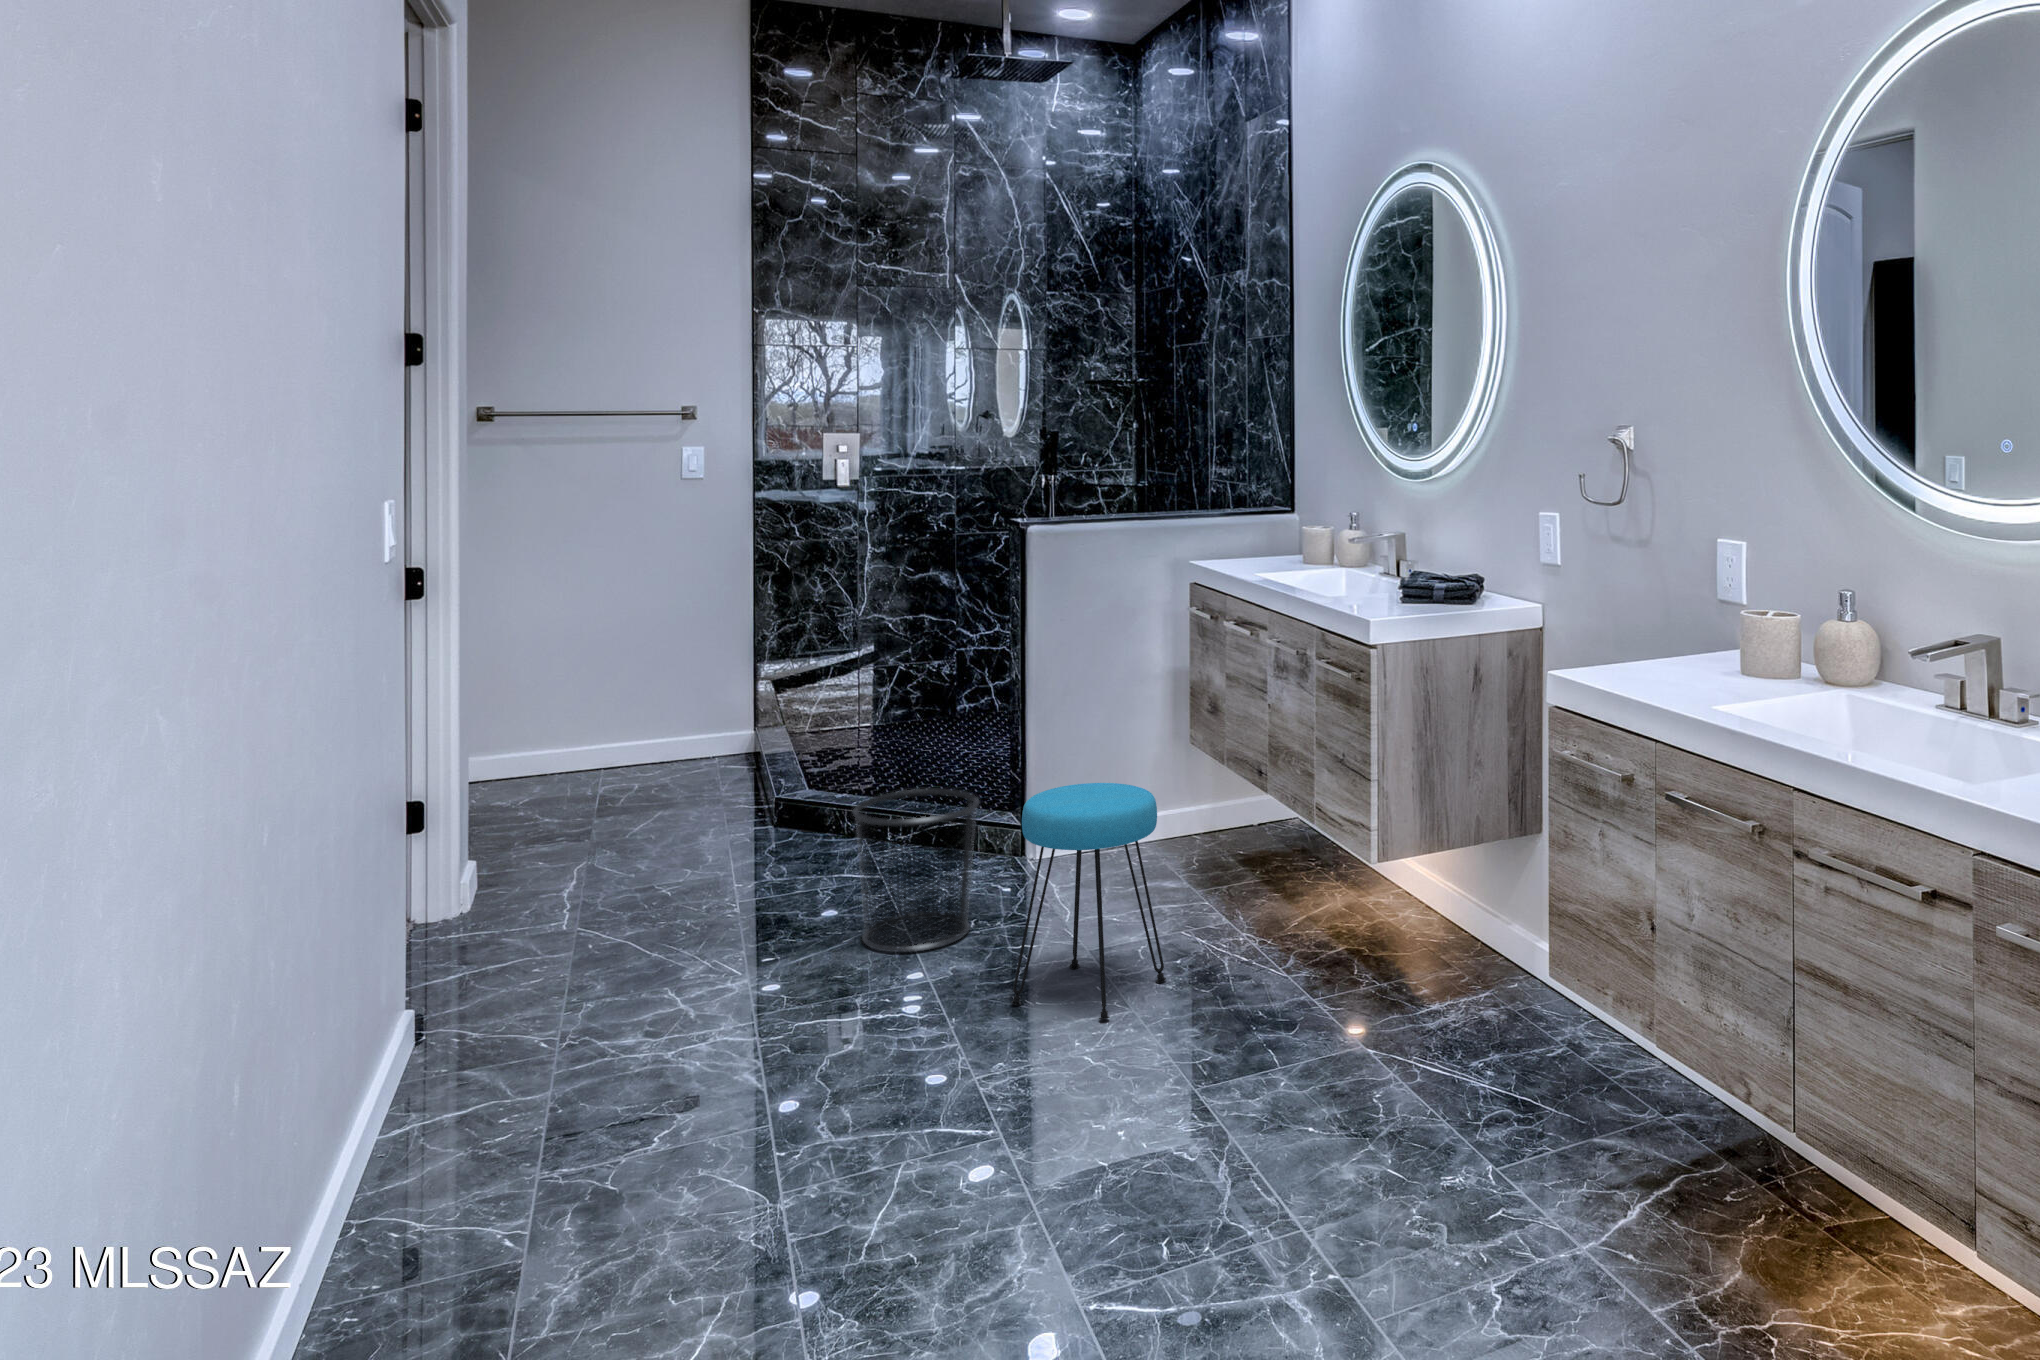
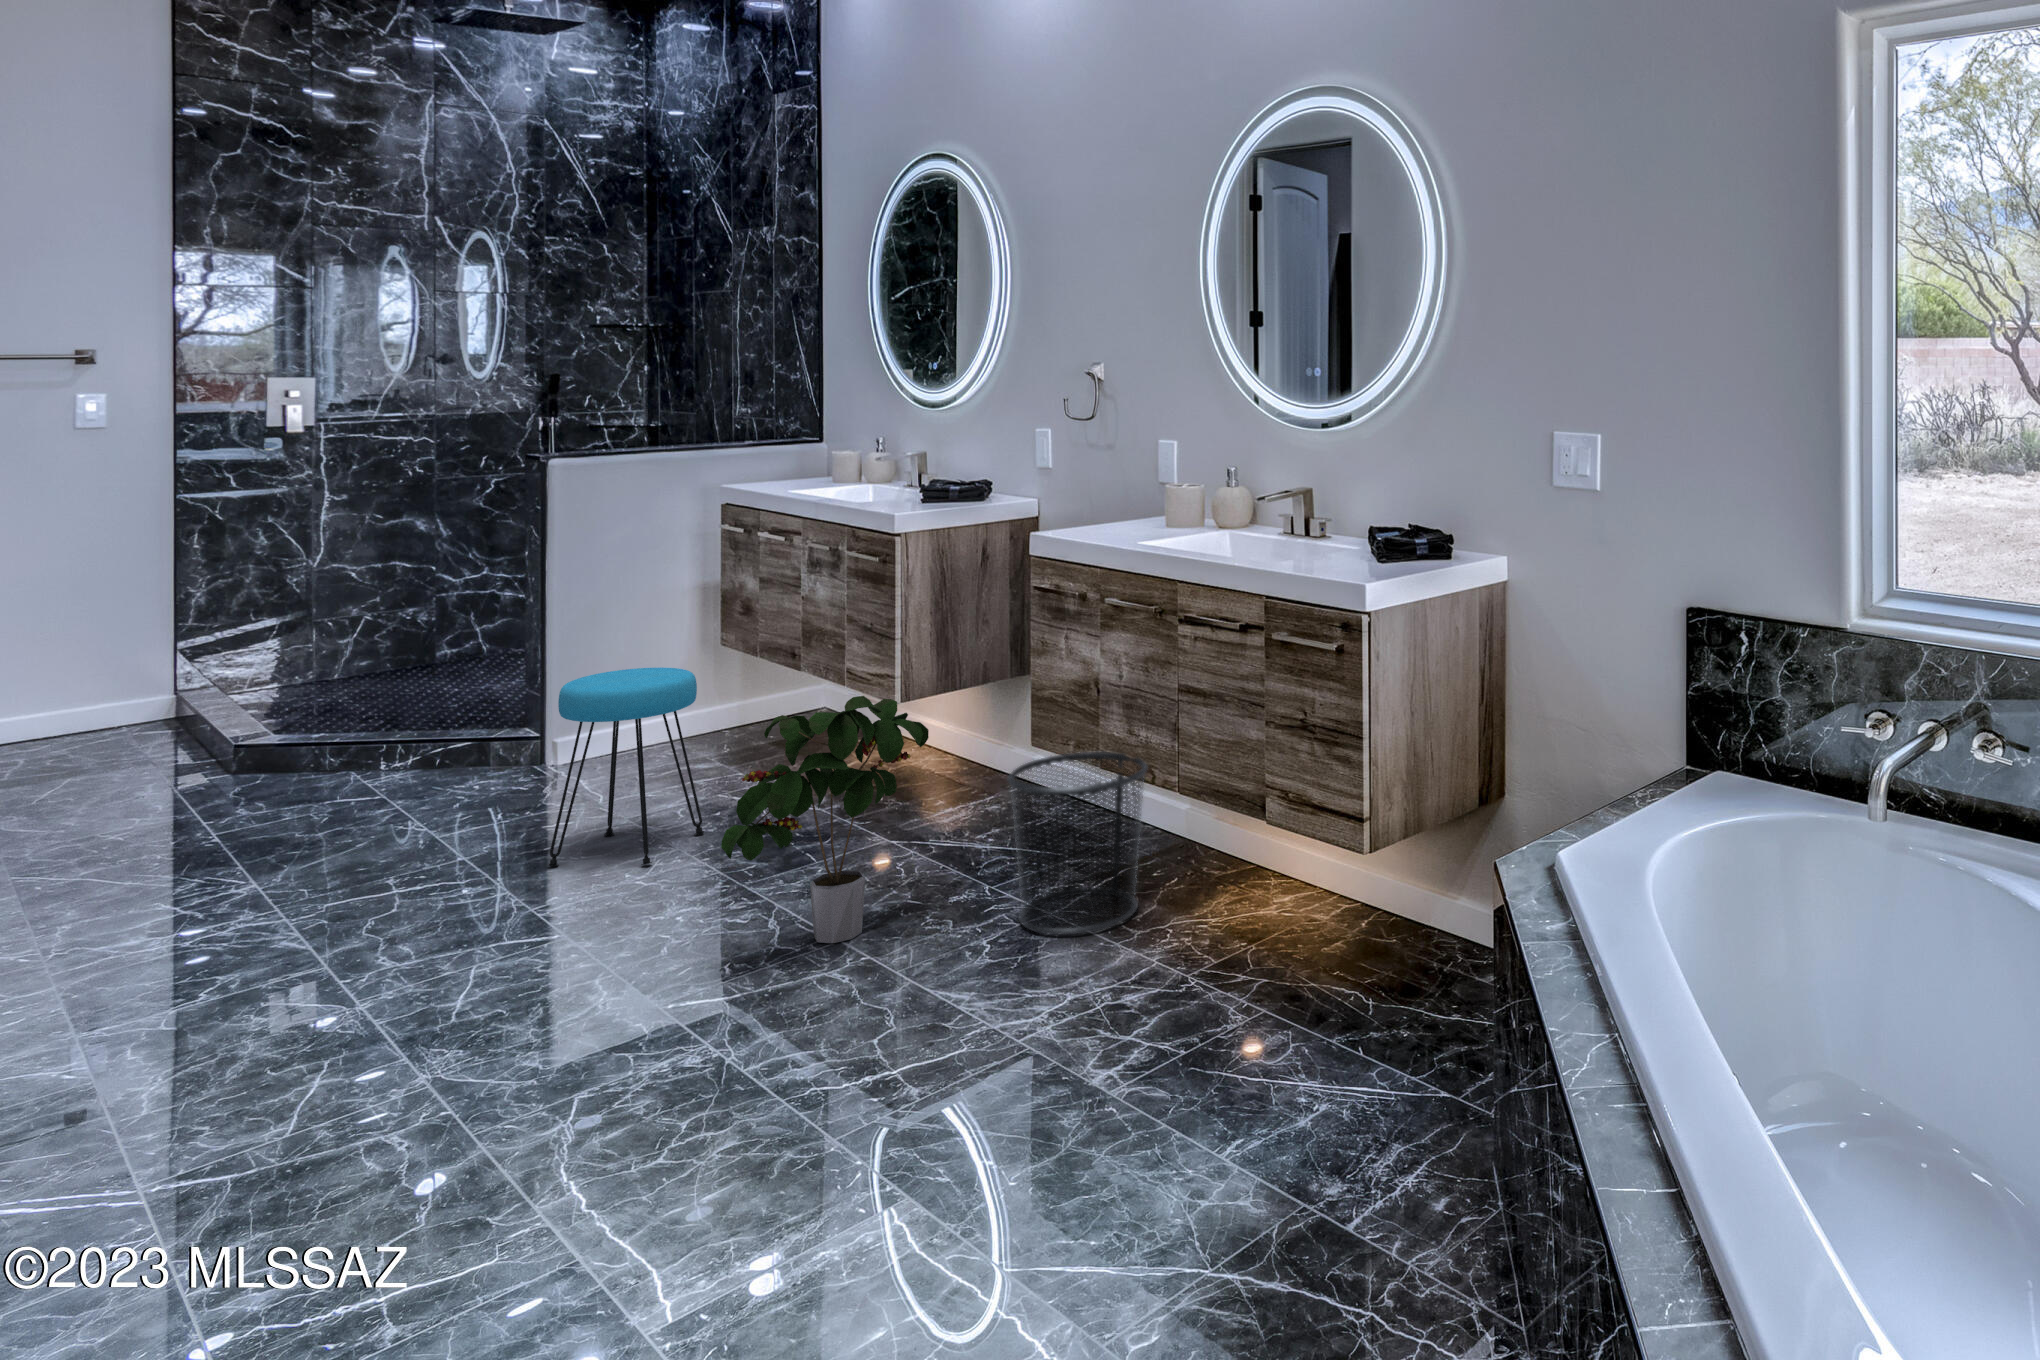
waste bin: present [853,789,979,952] -> present [1008,752,1148,935]
potted plant: none [1161,873,1399,1192] -> present [721,696,929,943]

